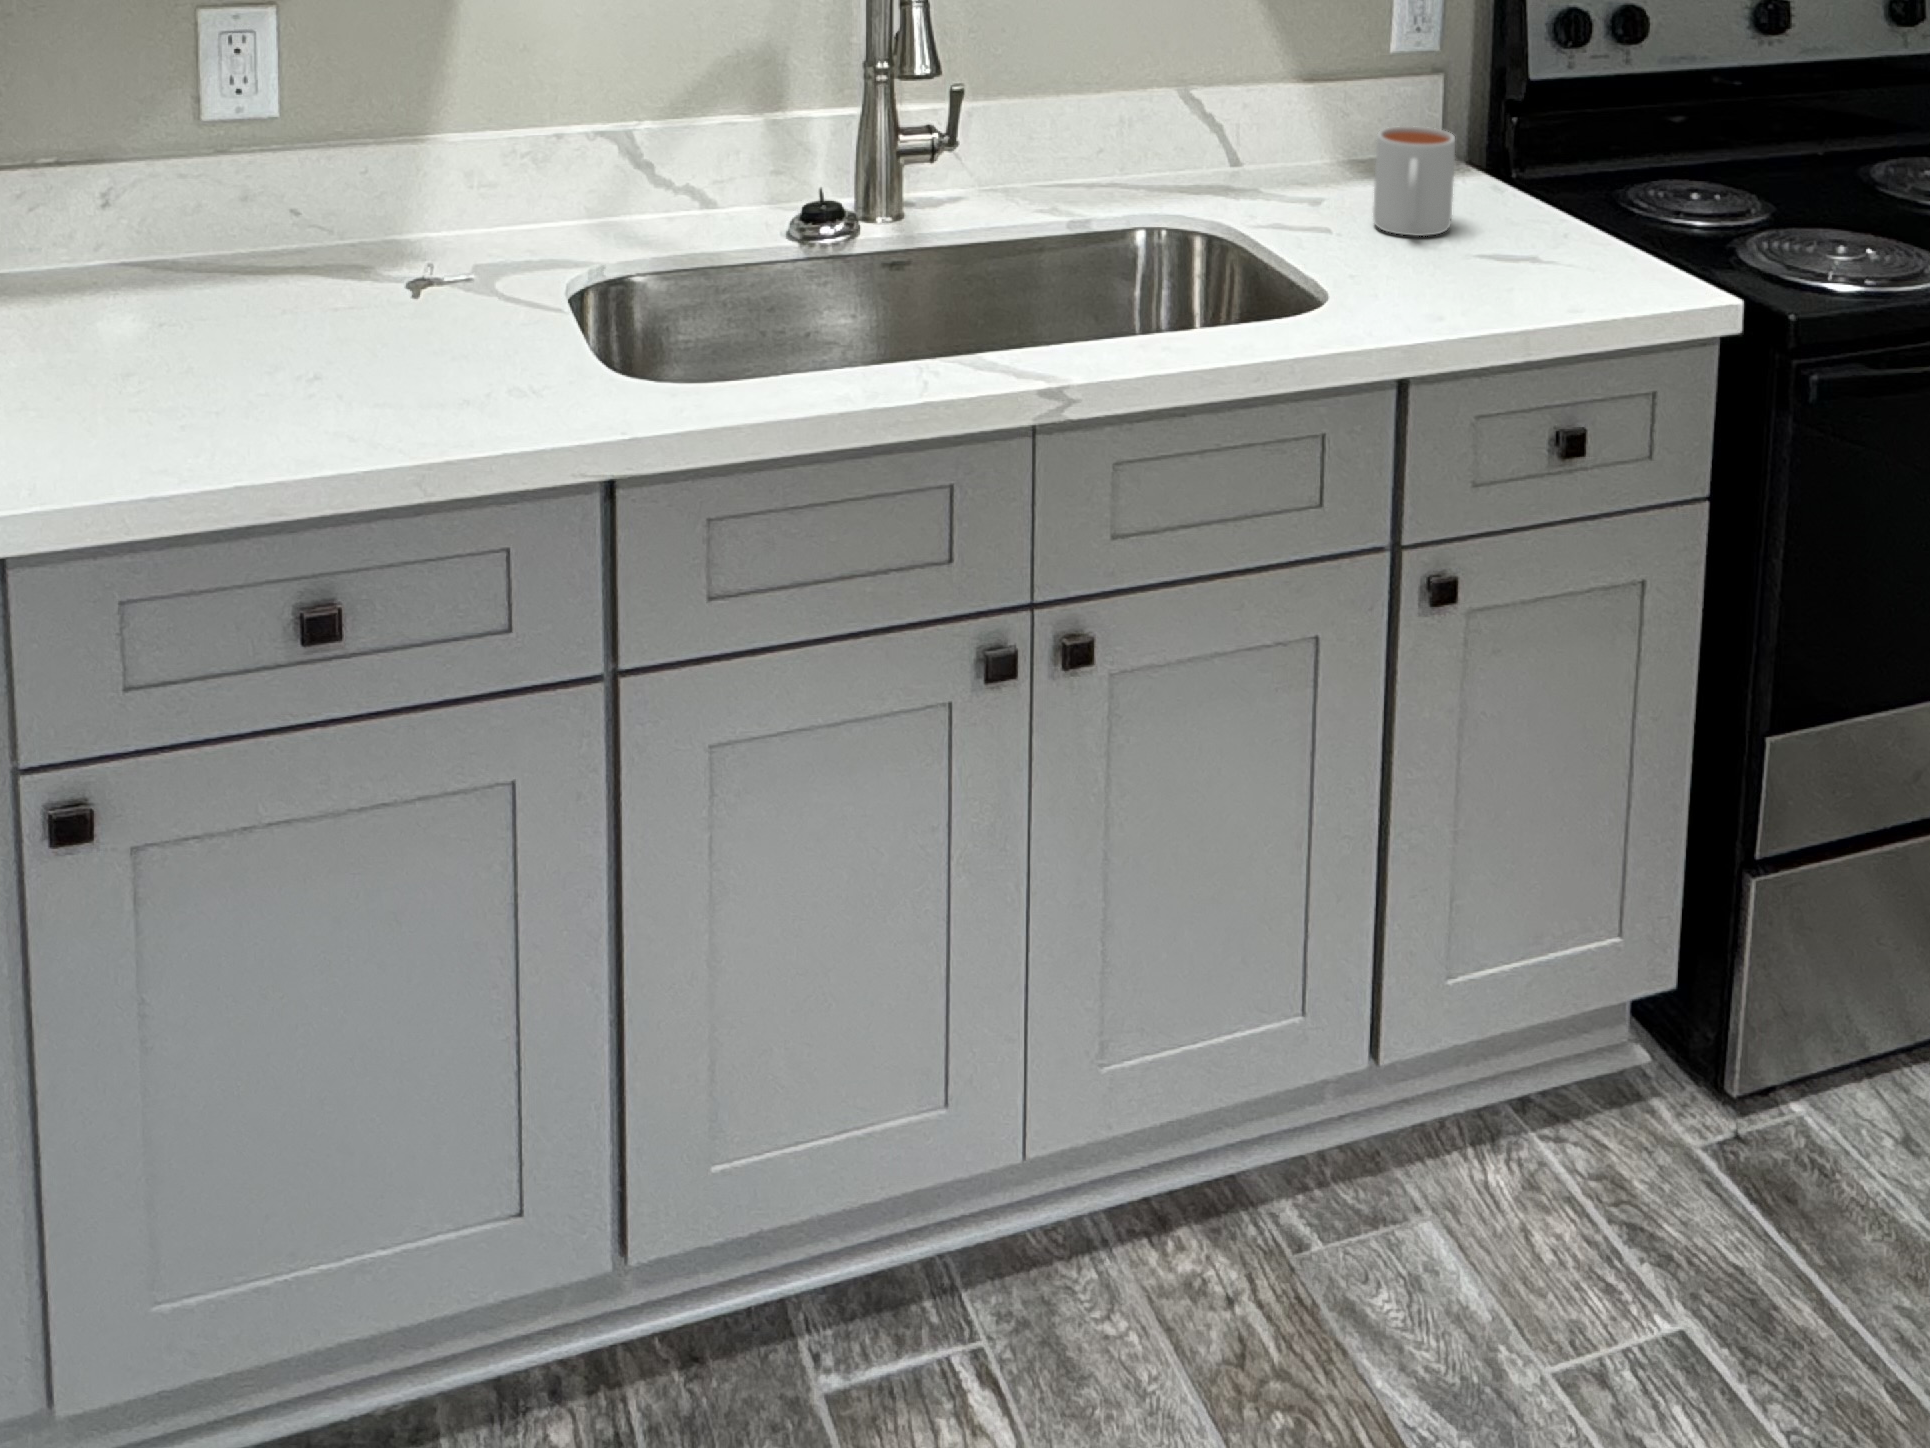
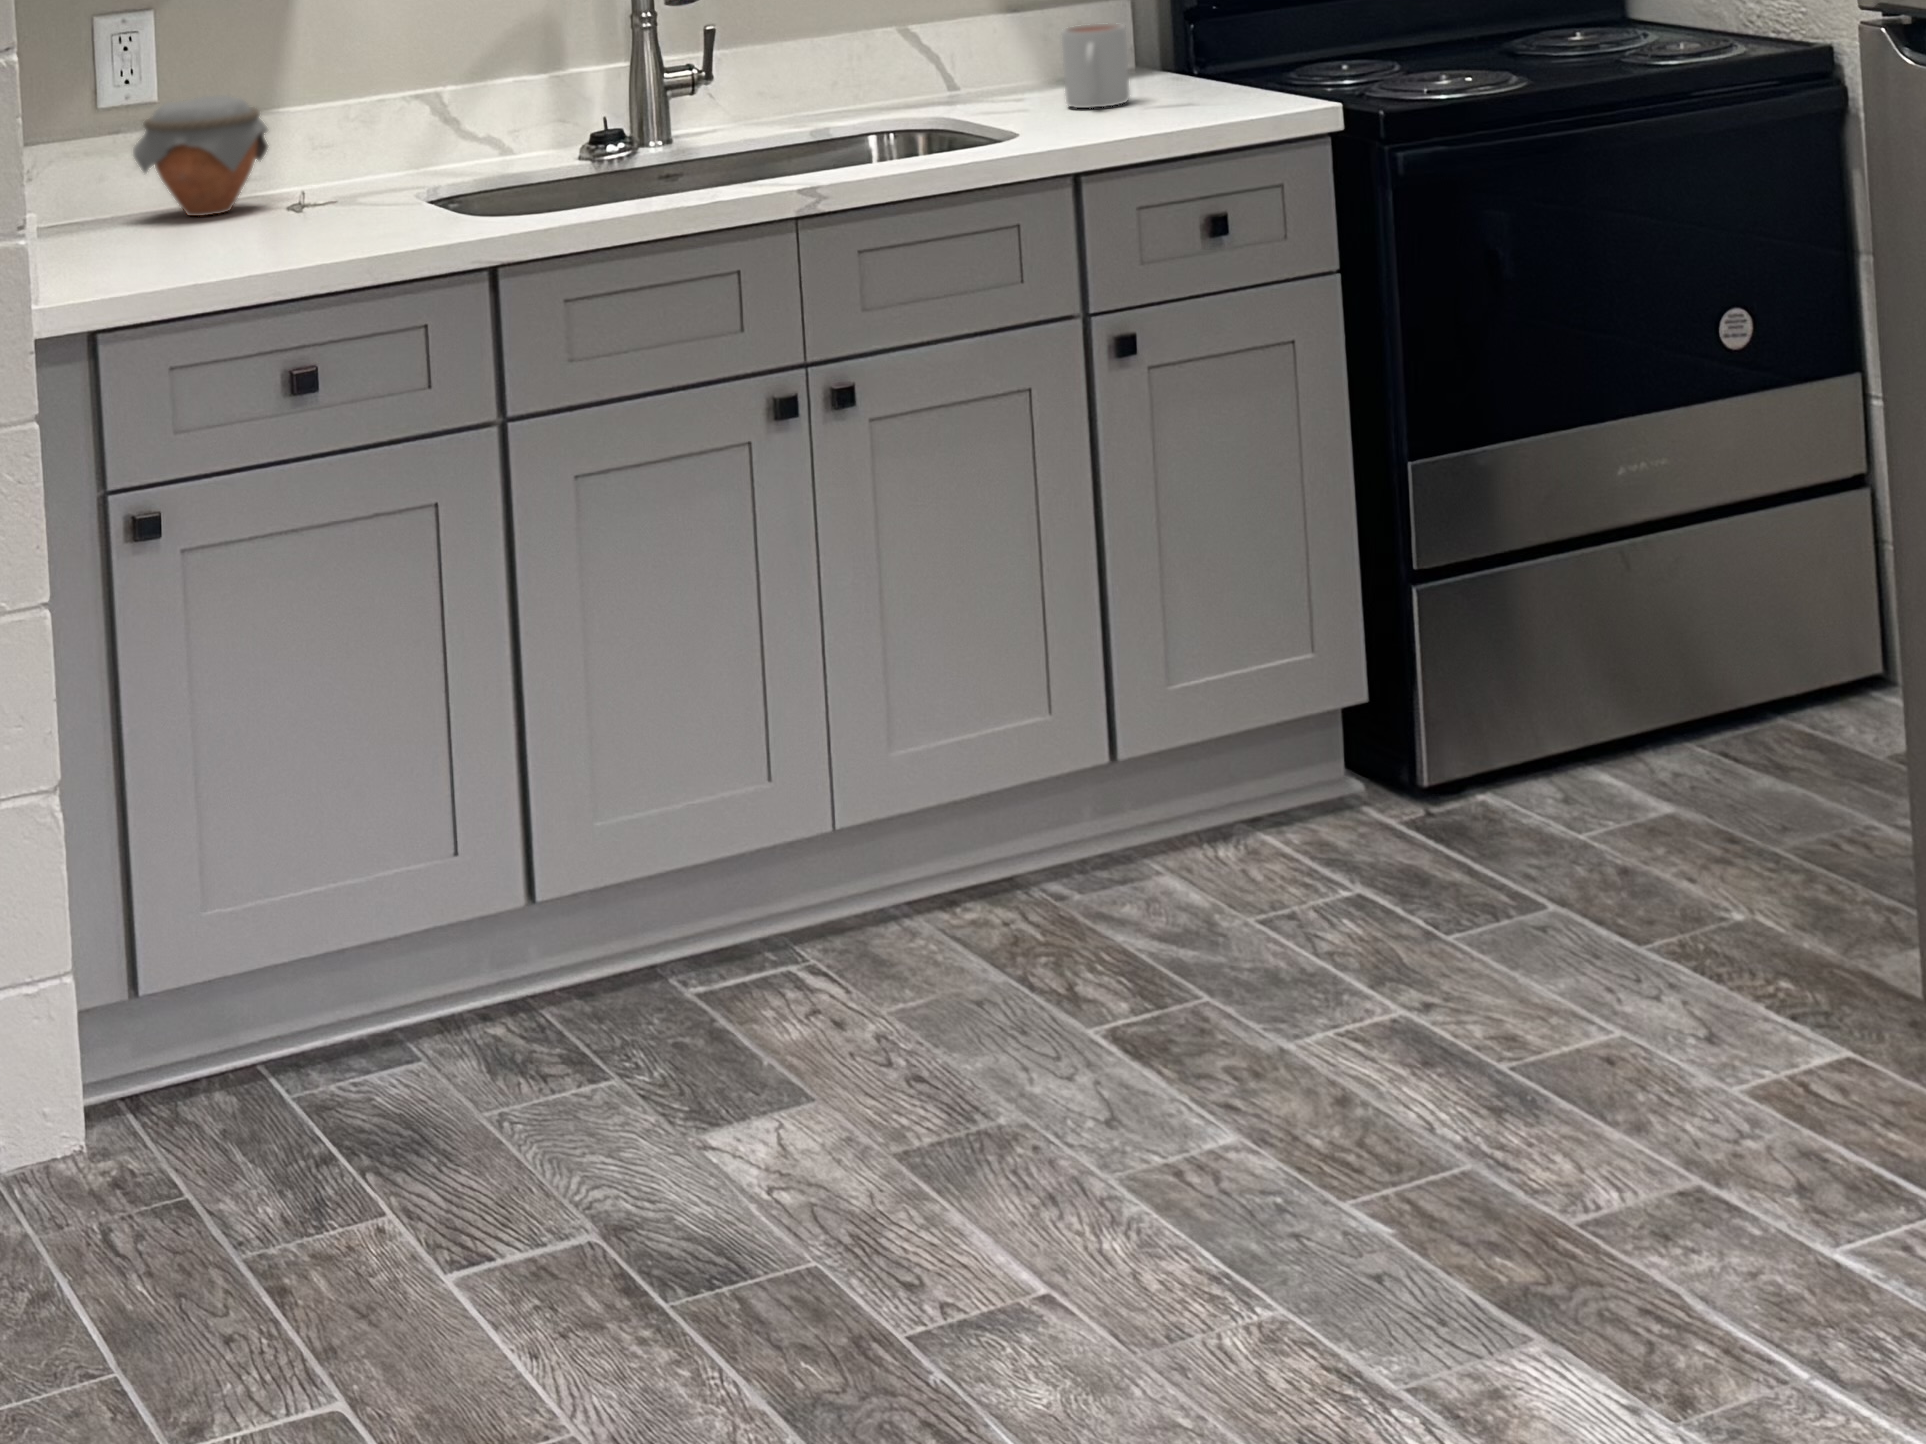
jar: none [185,138,371,299] -> present [133,96,268,216]

